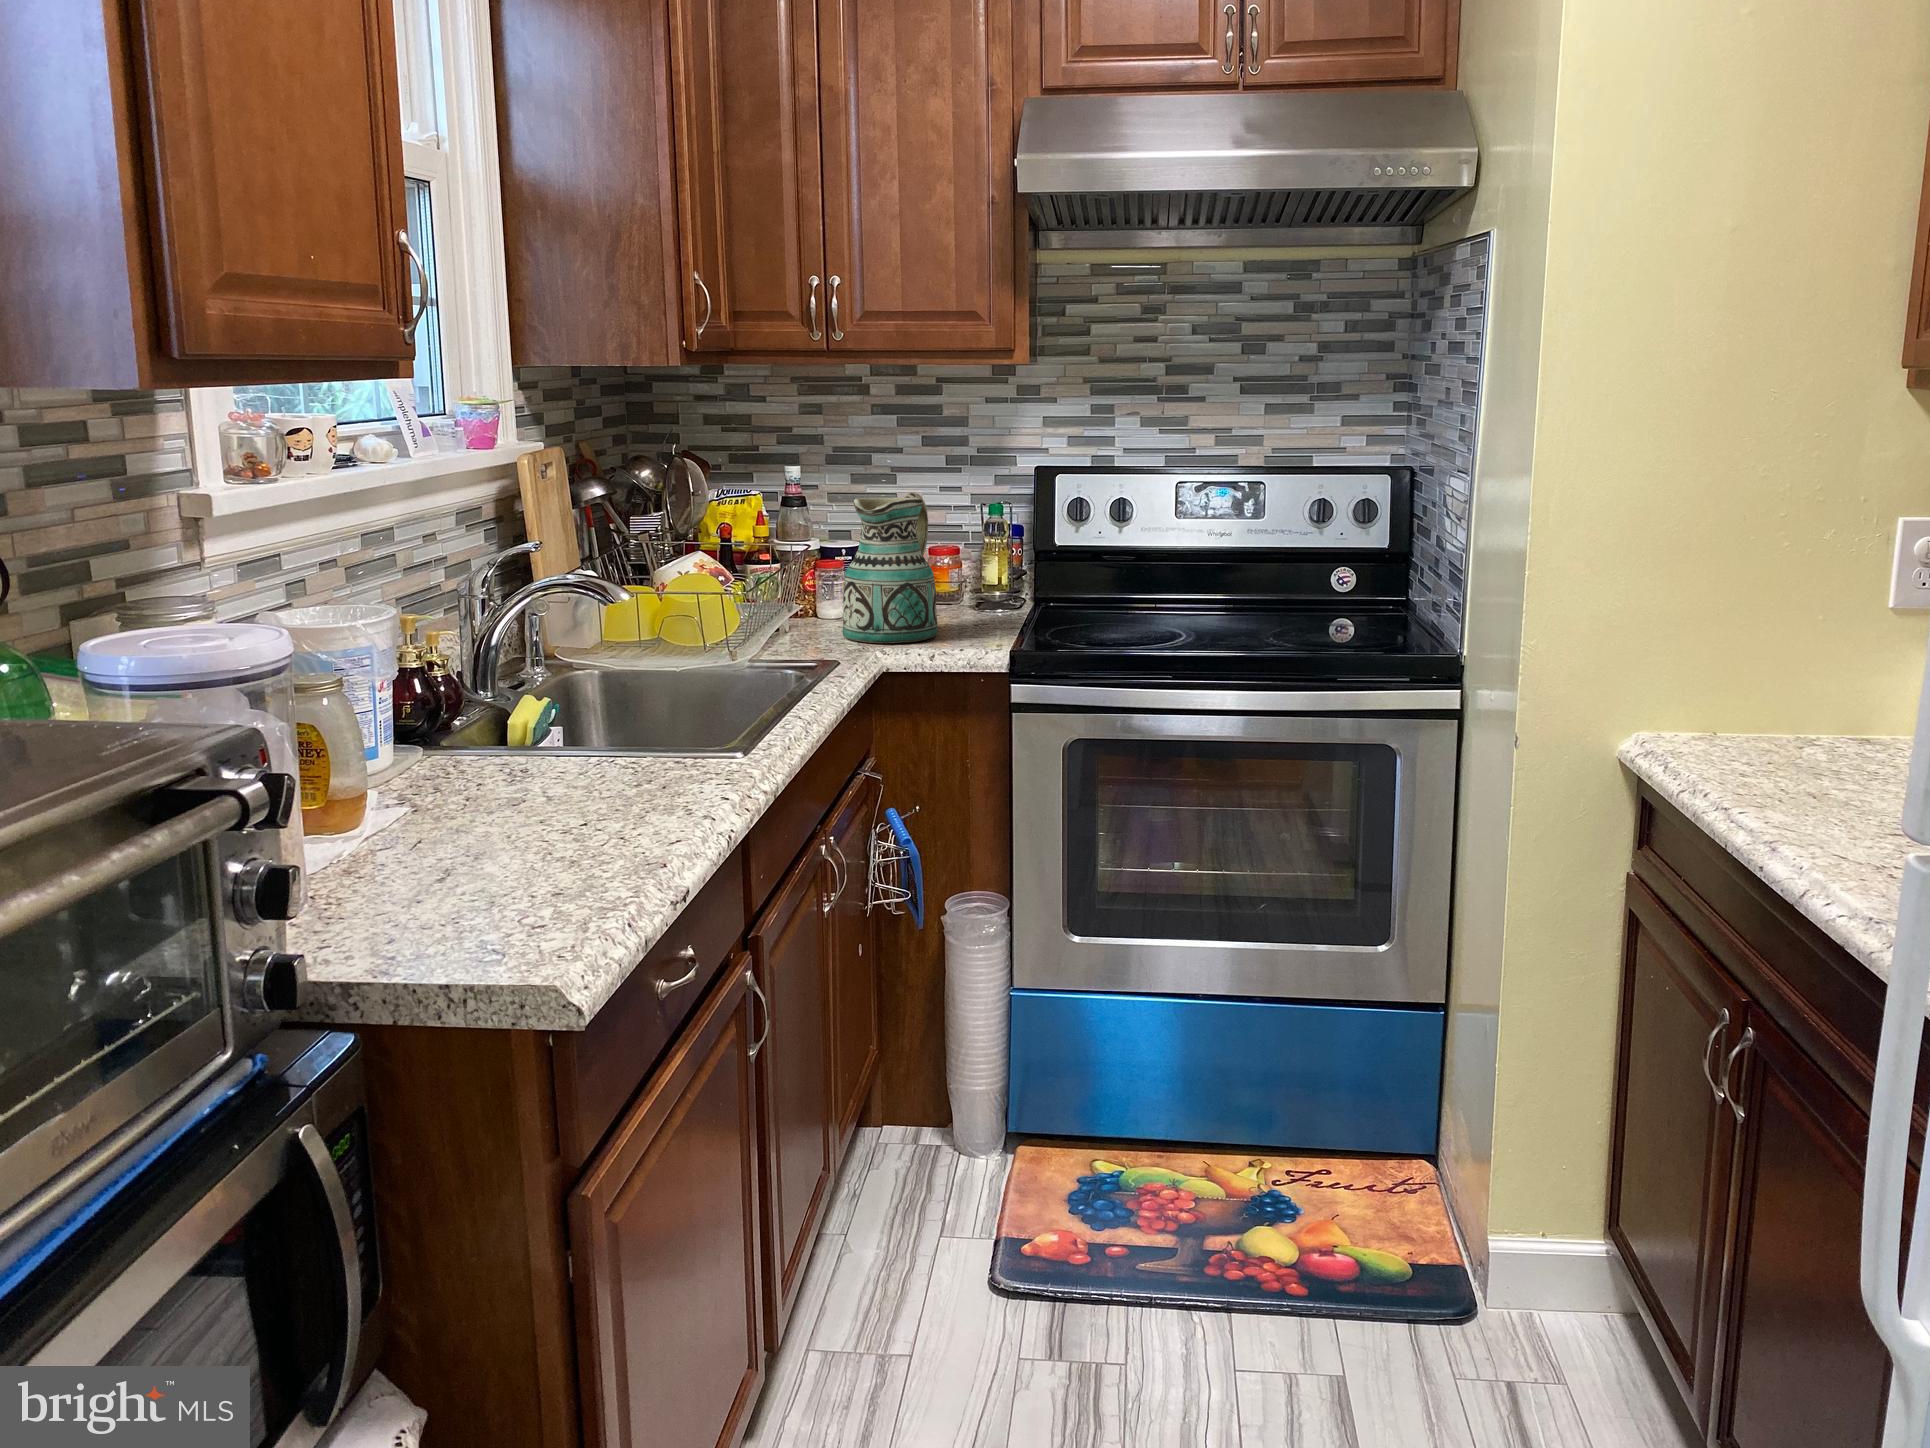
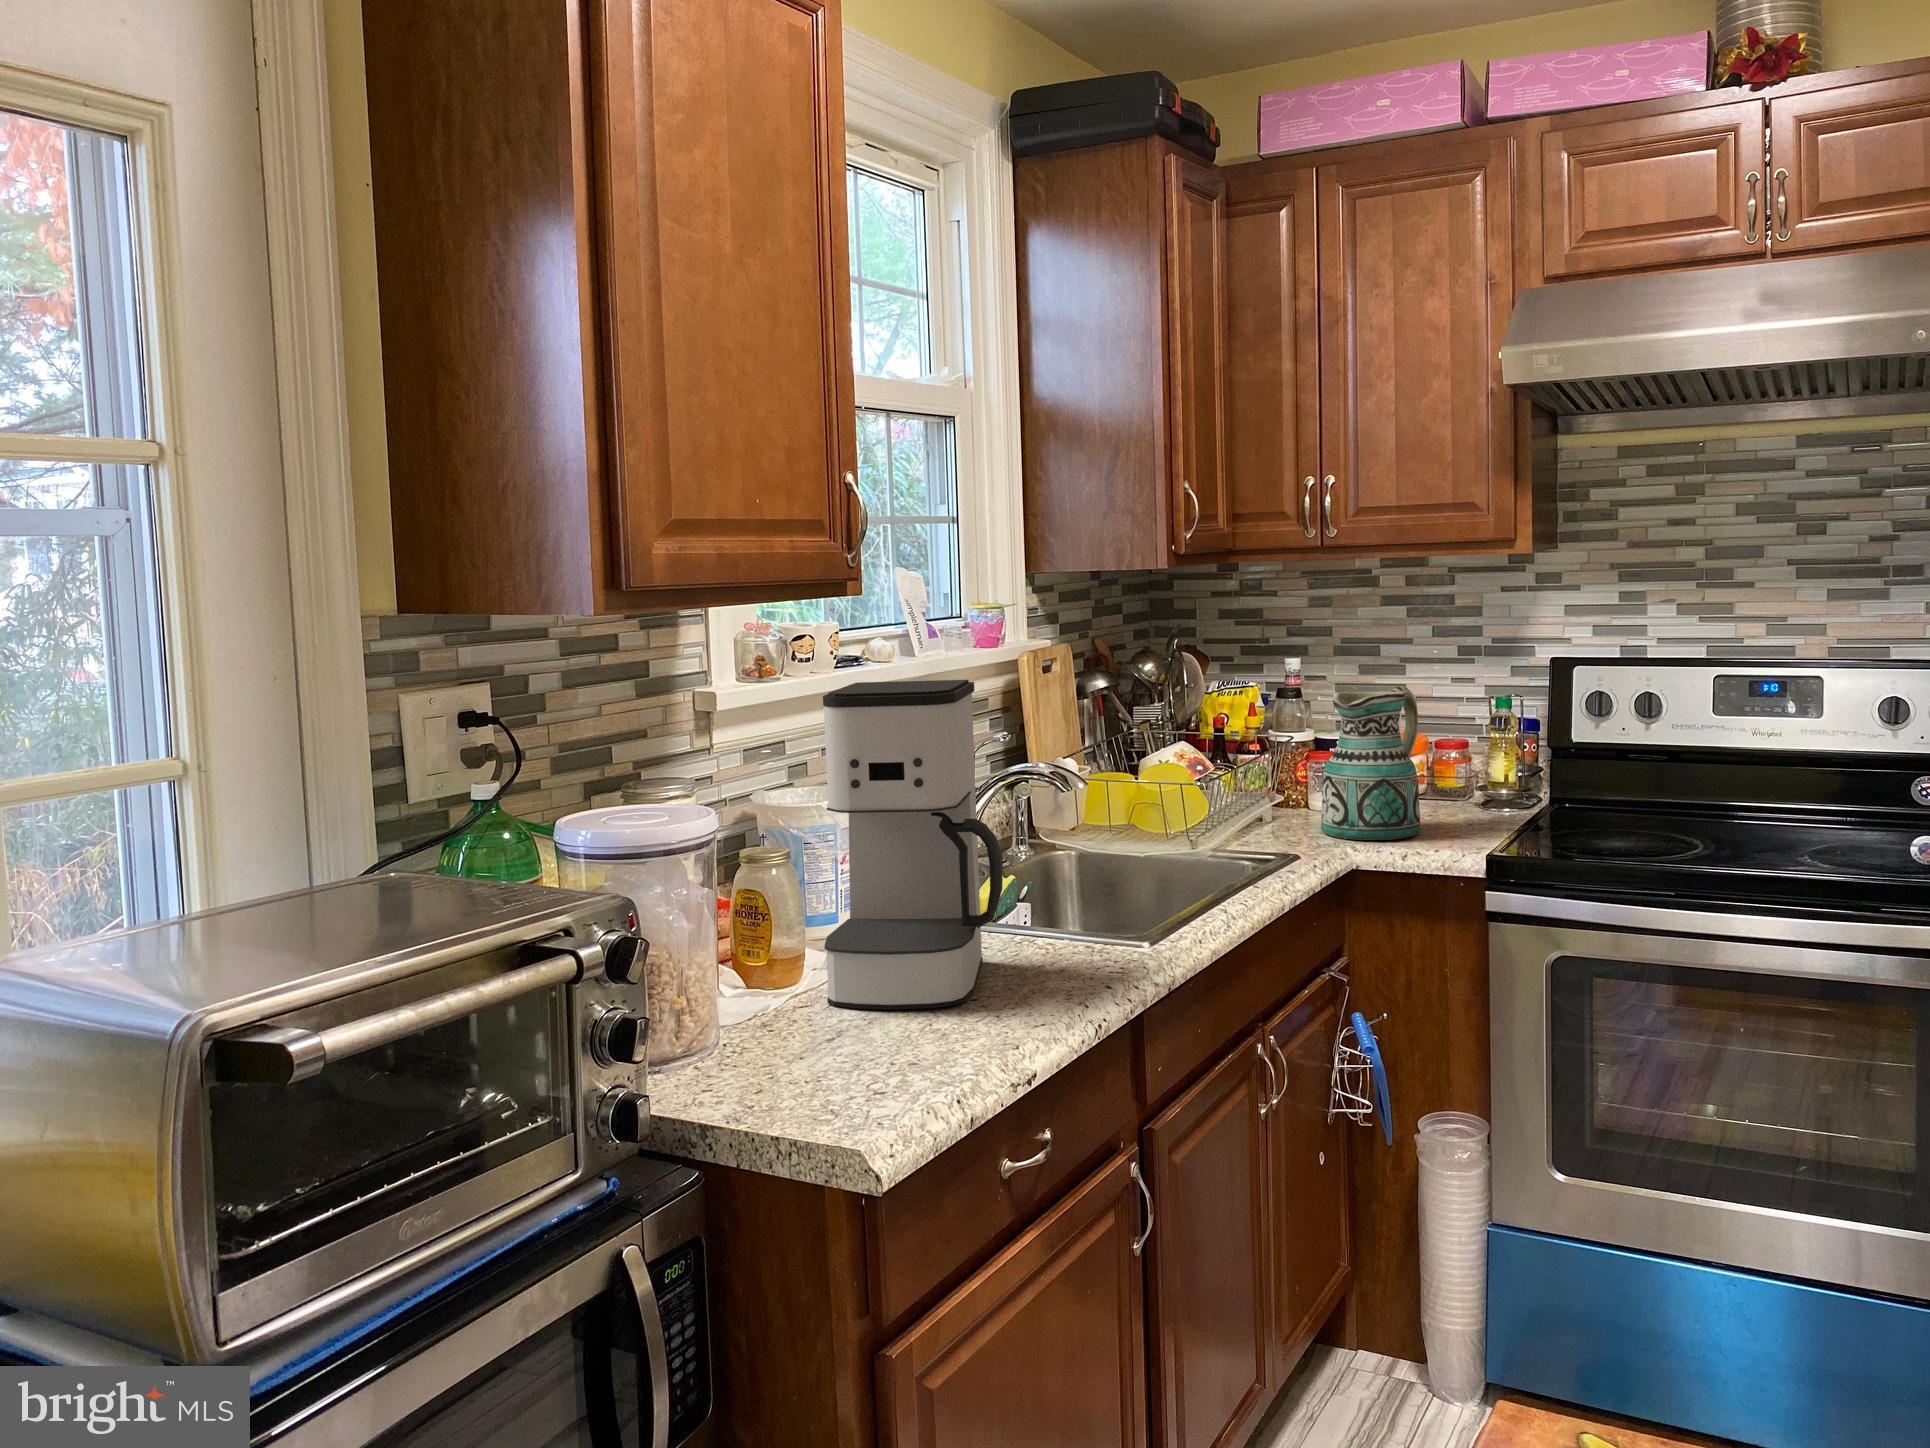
coffee maker: none [392,478,605,843] -> present [823,680,1003,1009]

